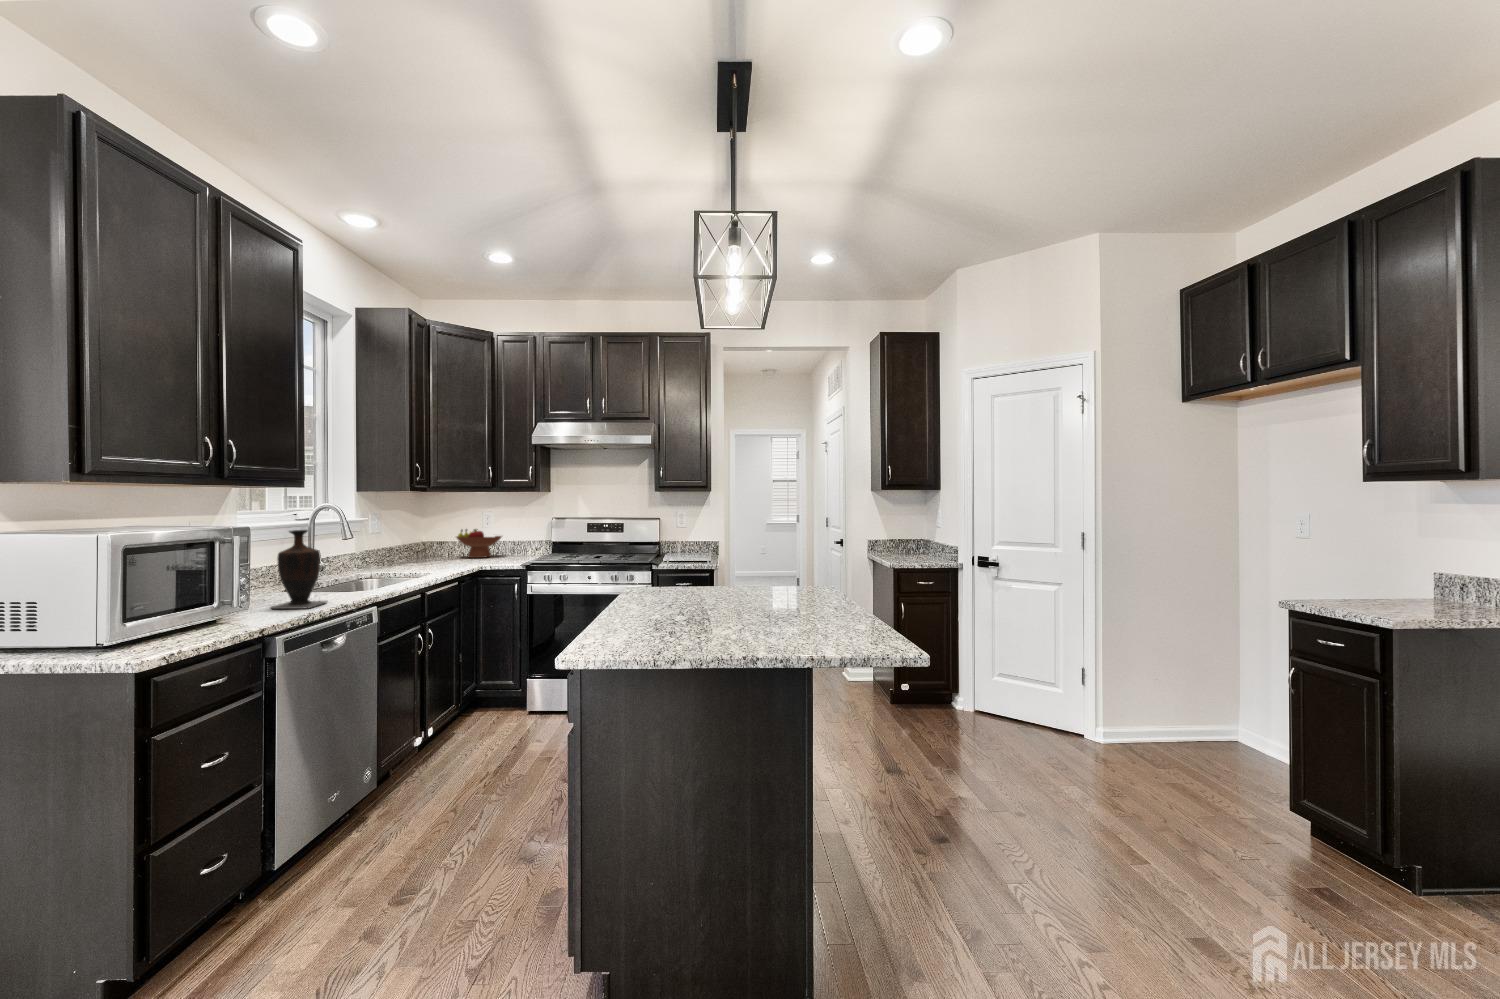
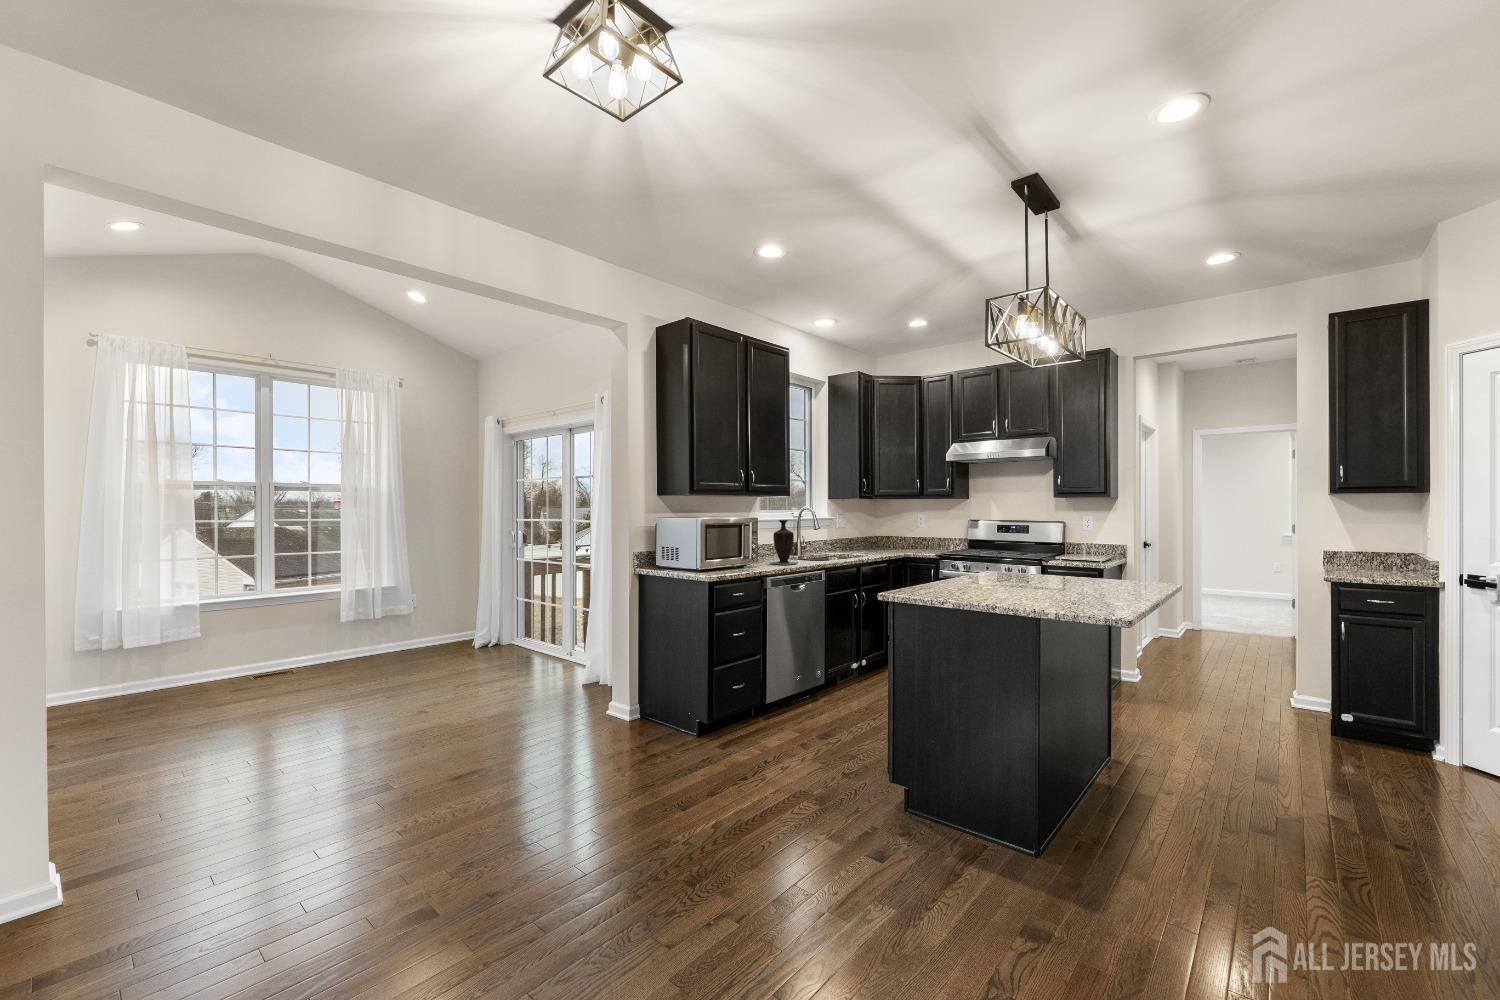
fruit bowl: present [456,529,501,558] -> none [897,526,932,548]

